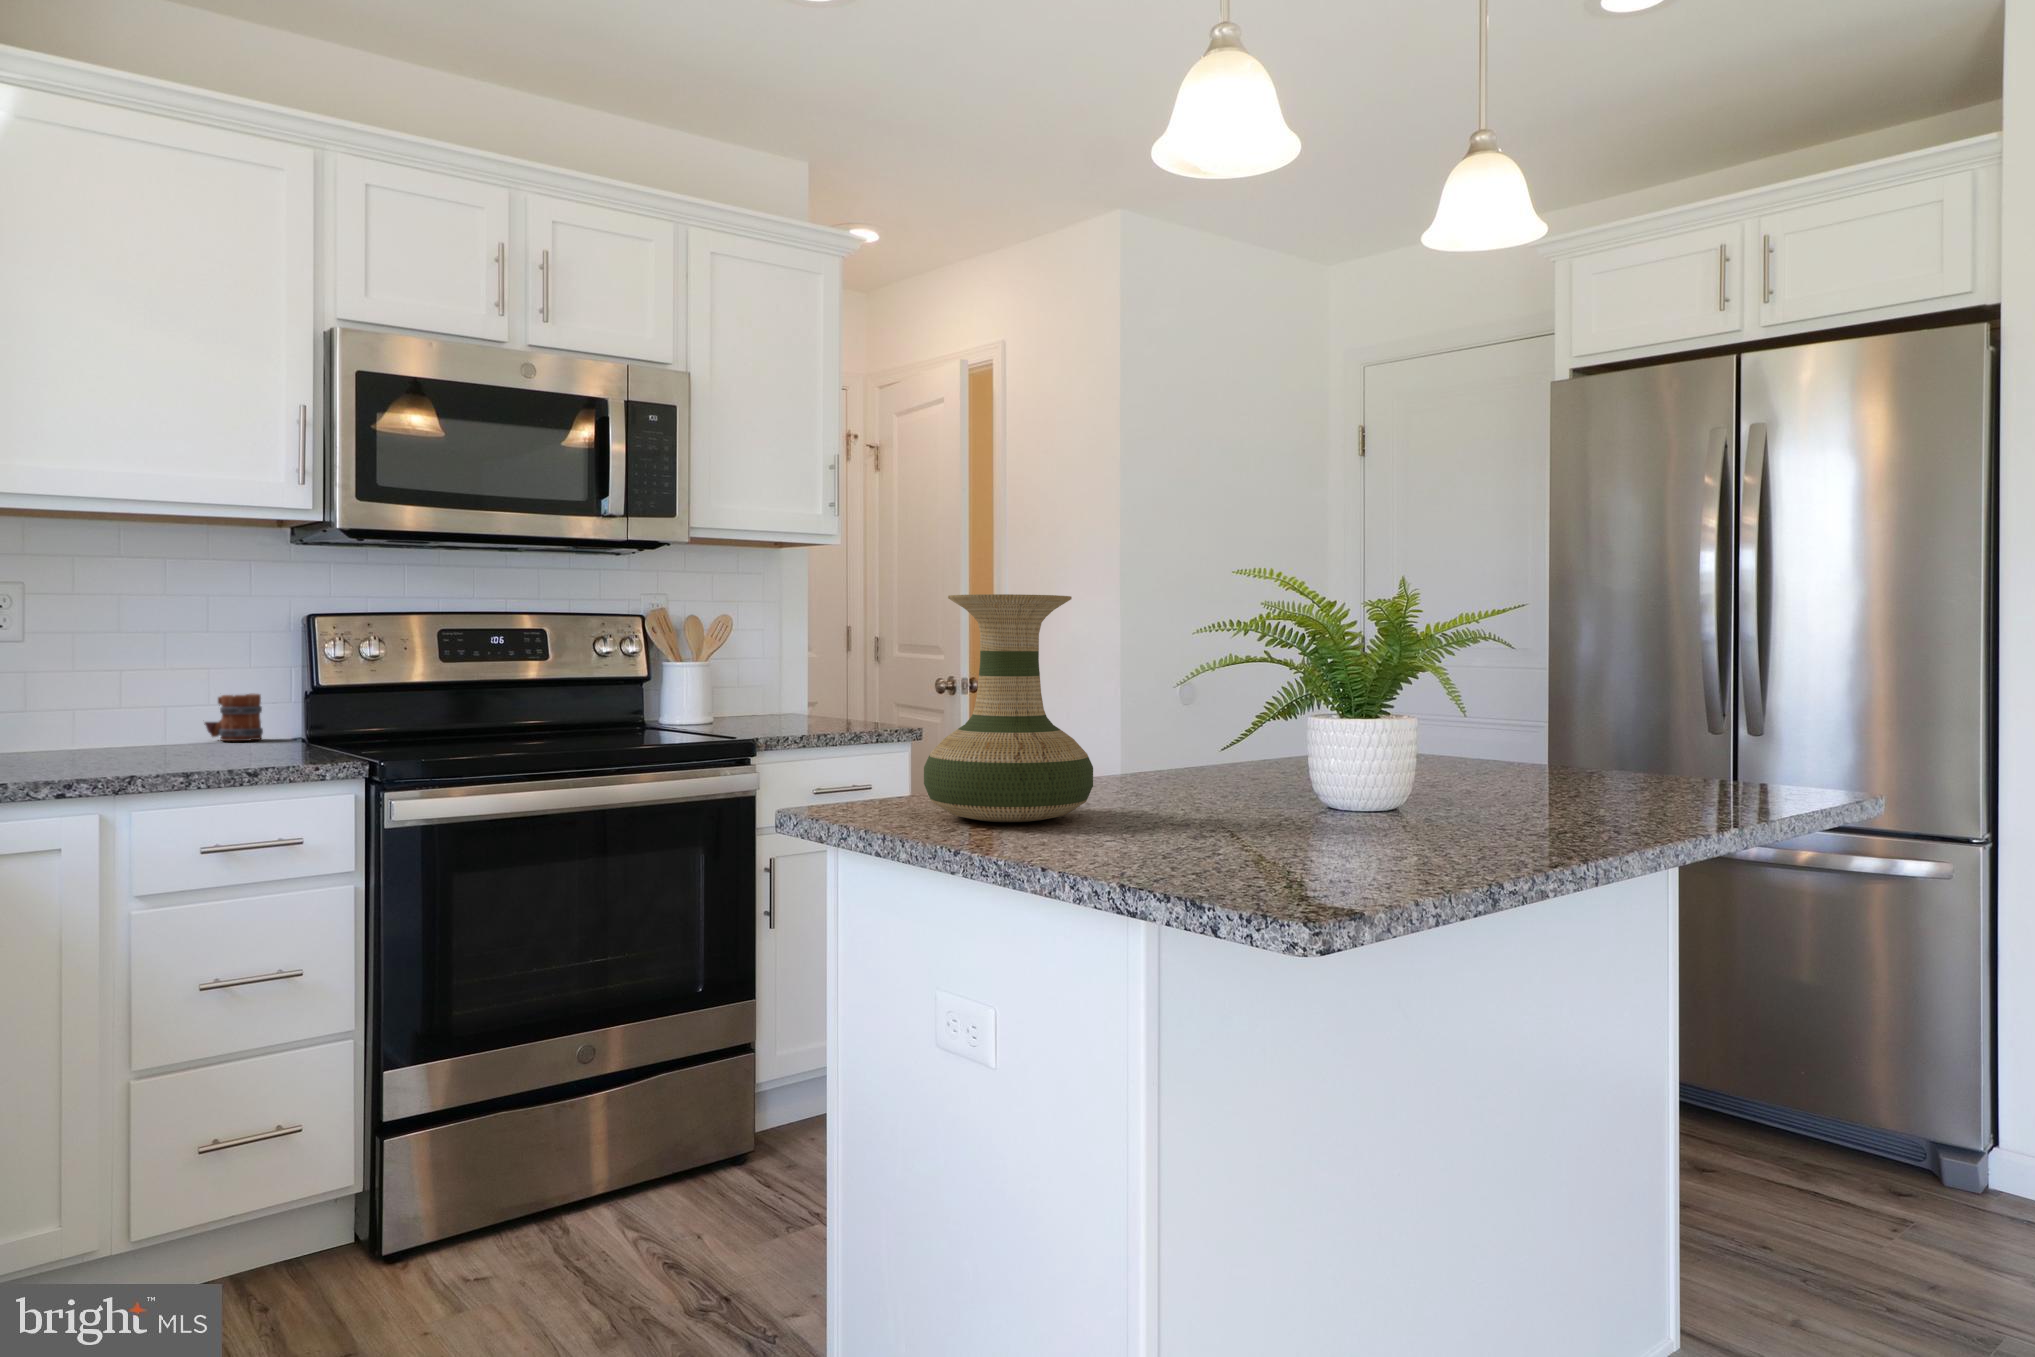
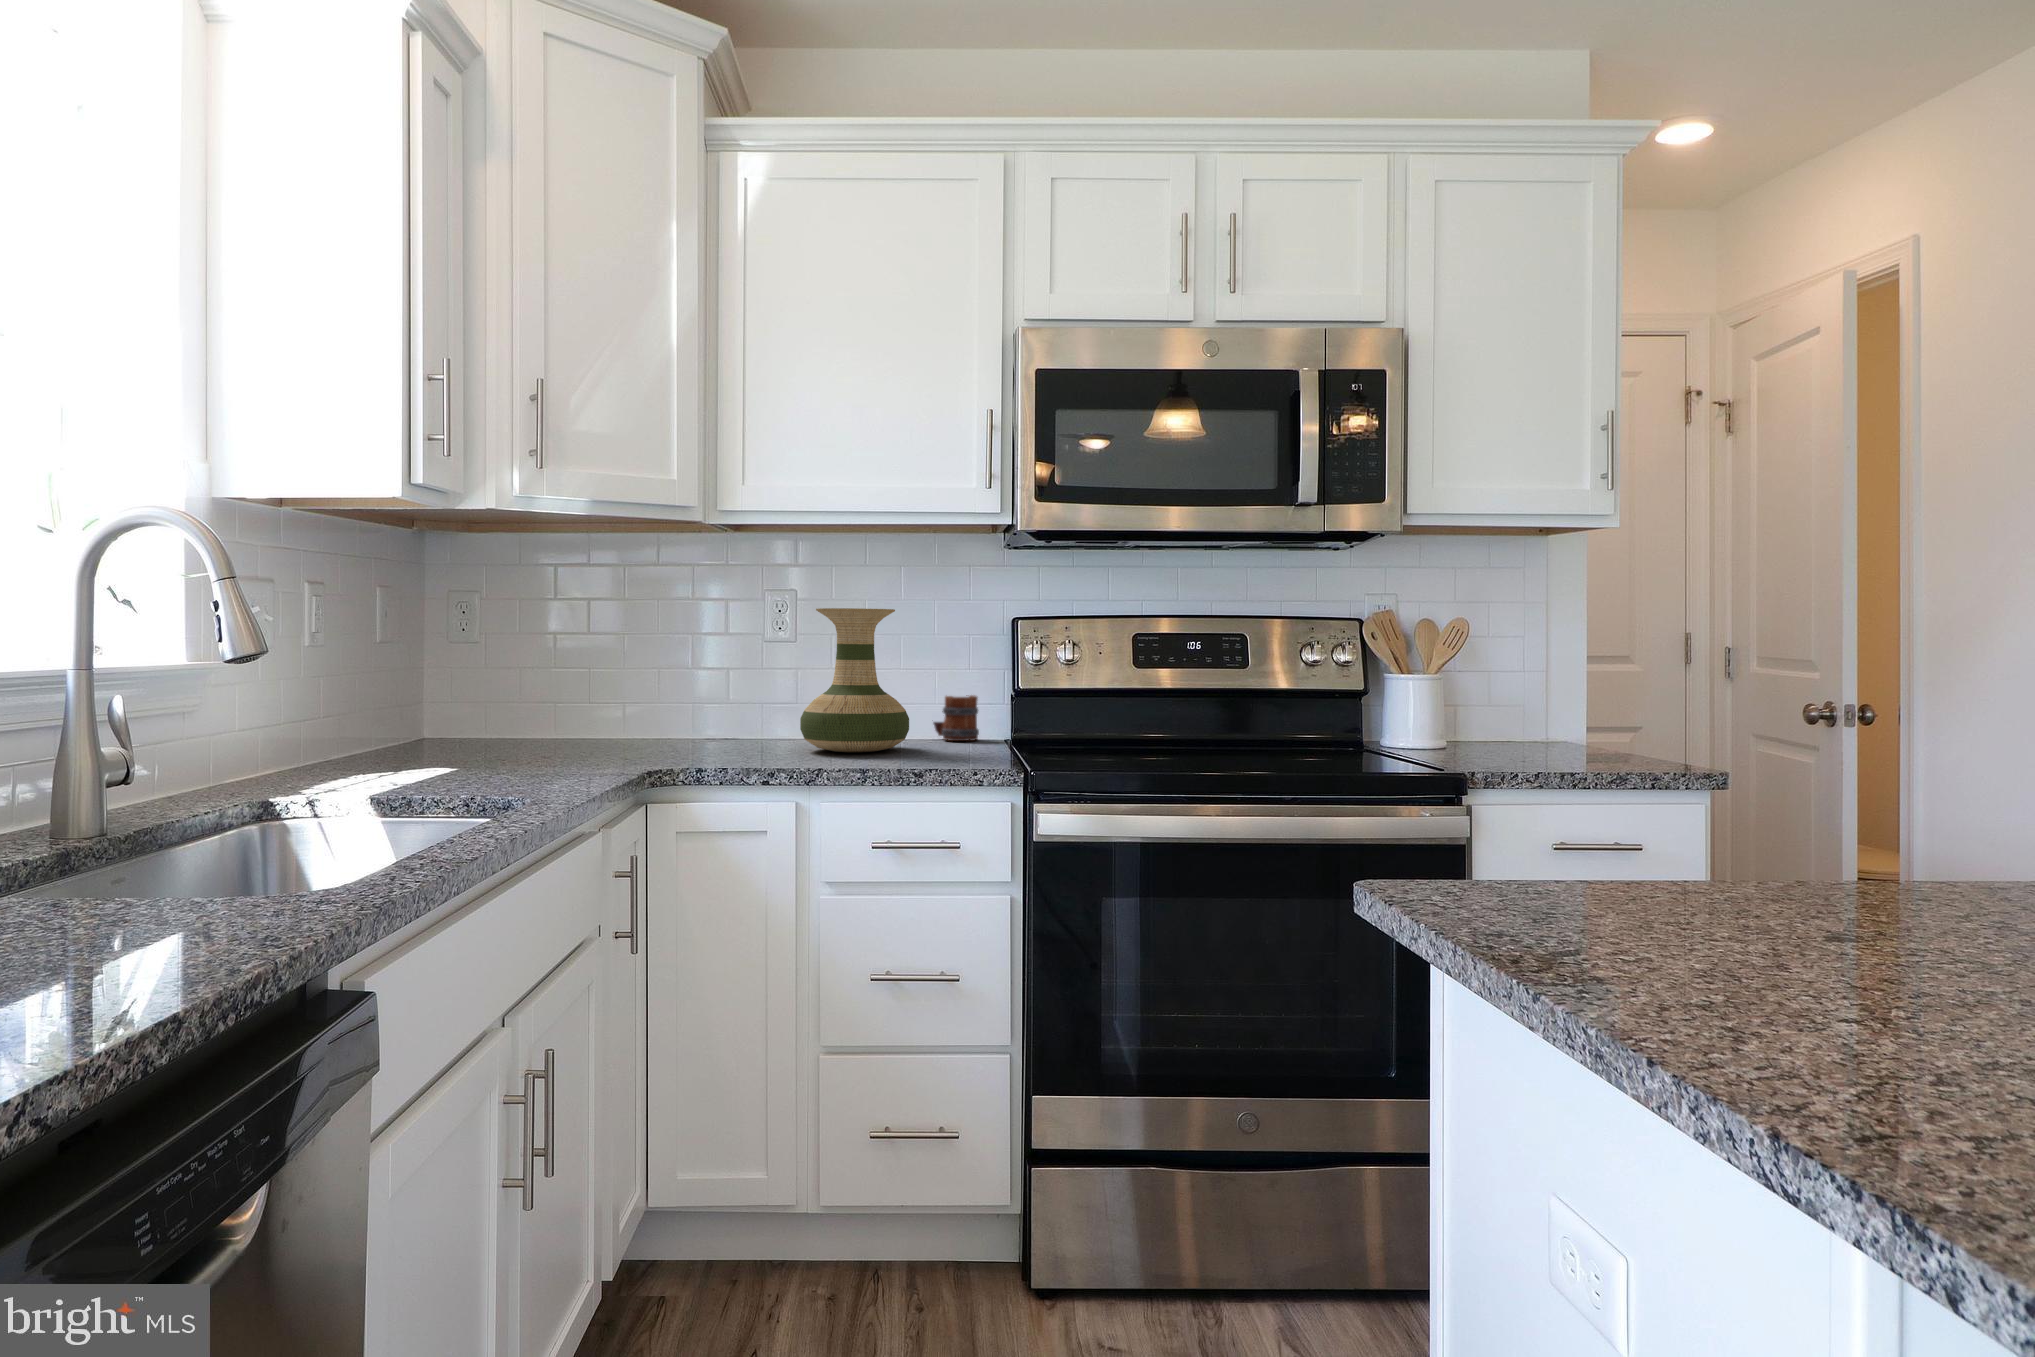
vase: present [924,594,1093,822] -> present [800,608,909,752]

